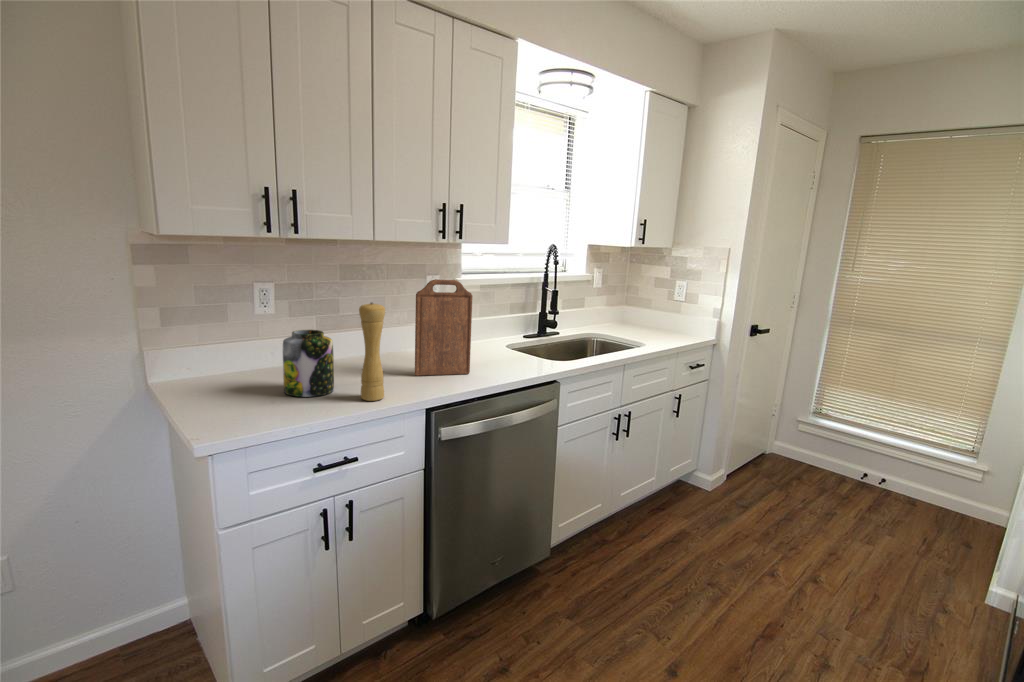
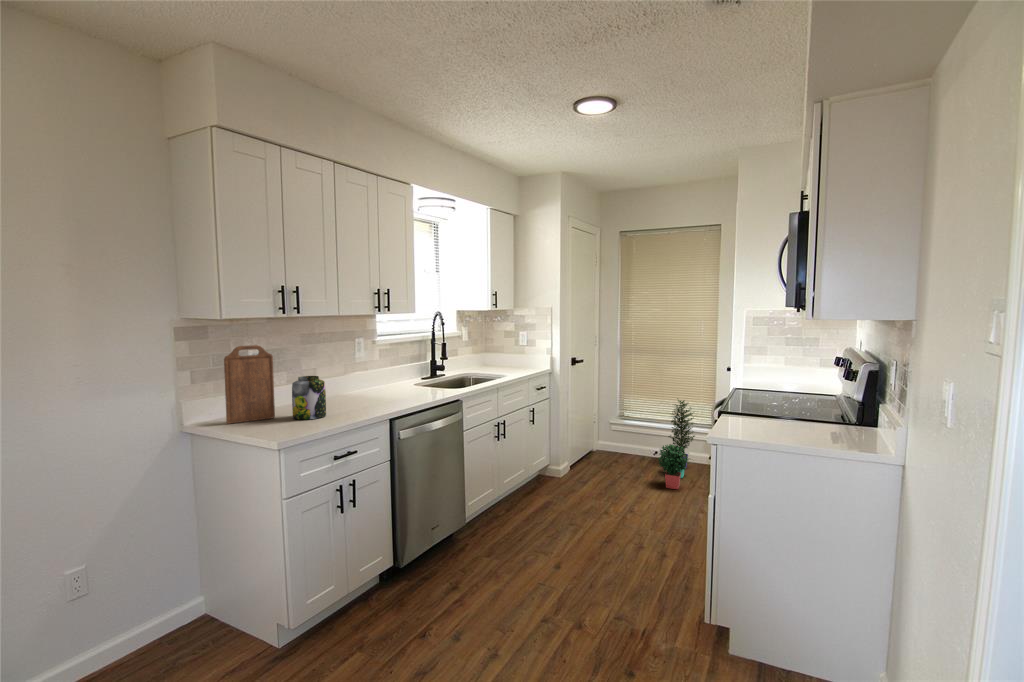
cutting board: present [415,279,473,376] -> present [224,345,275,424]
pepper mill: present [359,302,385,401] -> none [347,353,364,416]
potted plant: none [872,404,951,551] -> present [658,398,695,489]

